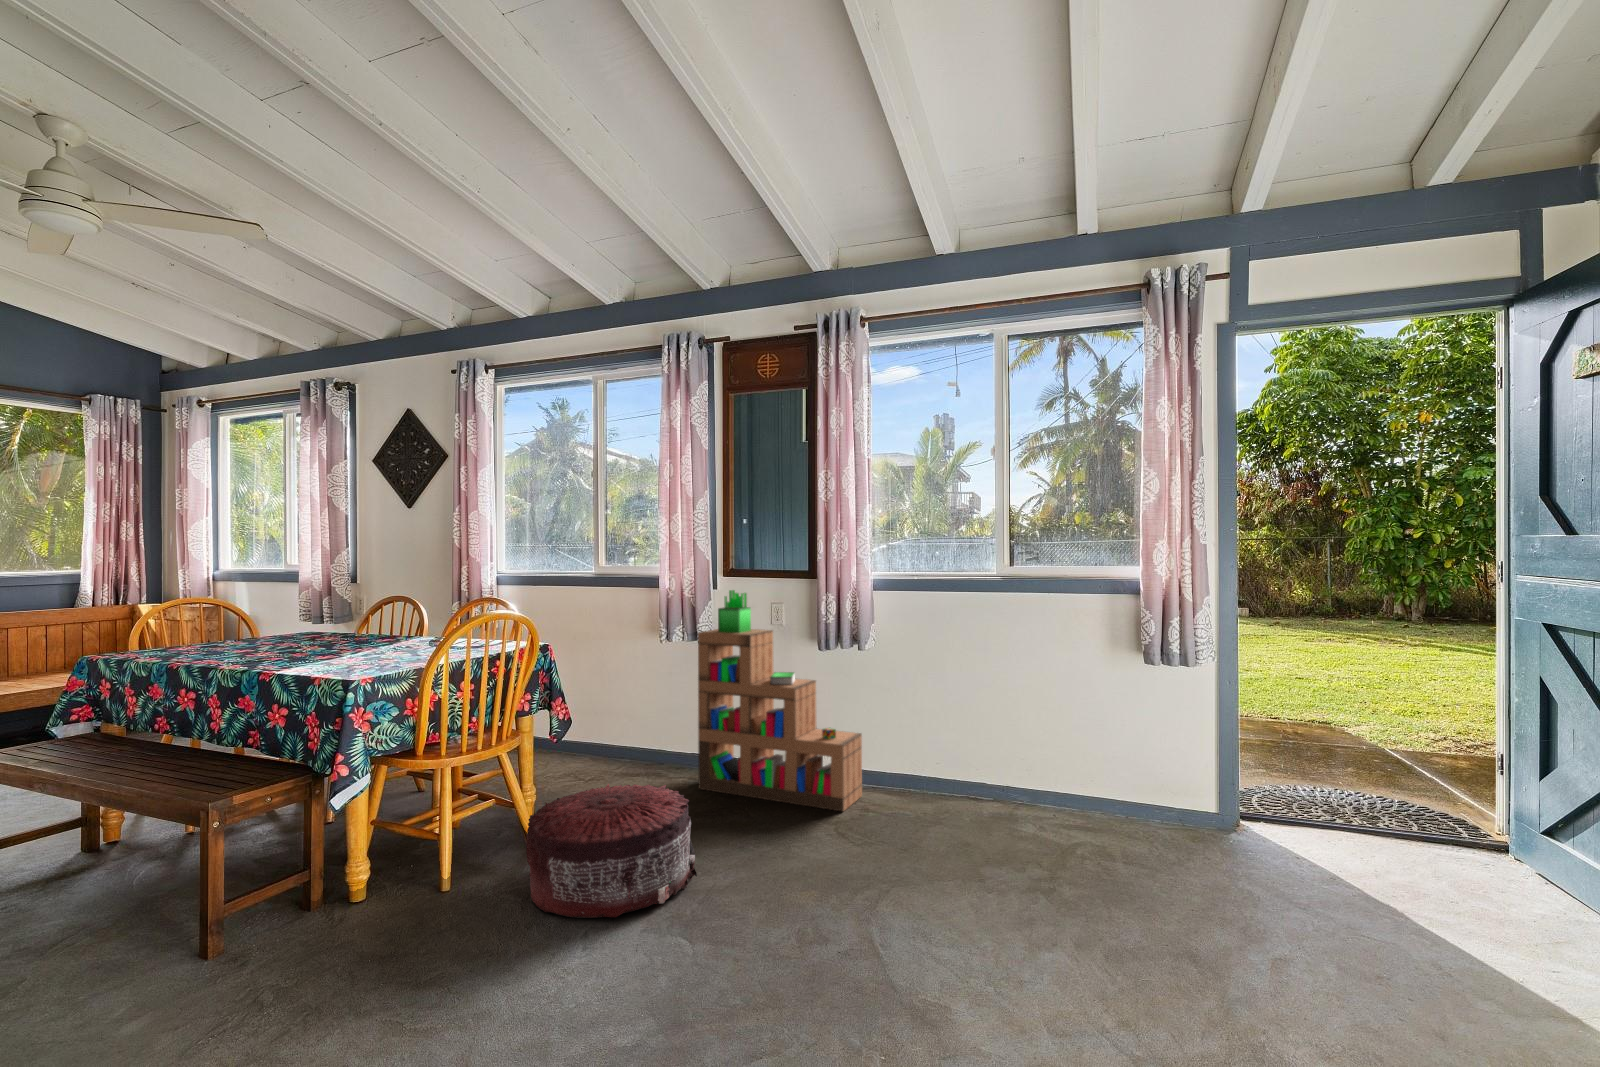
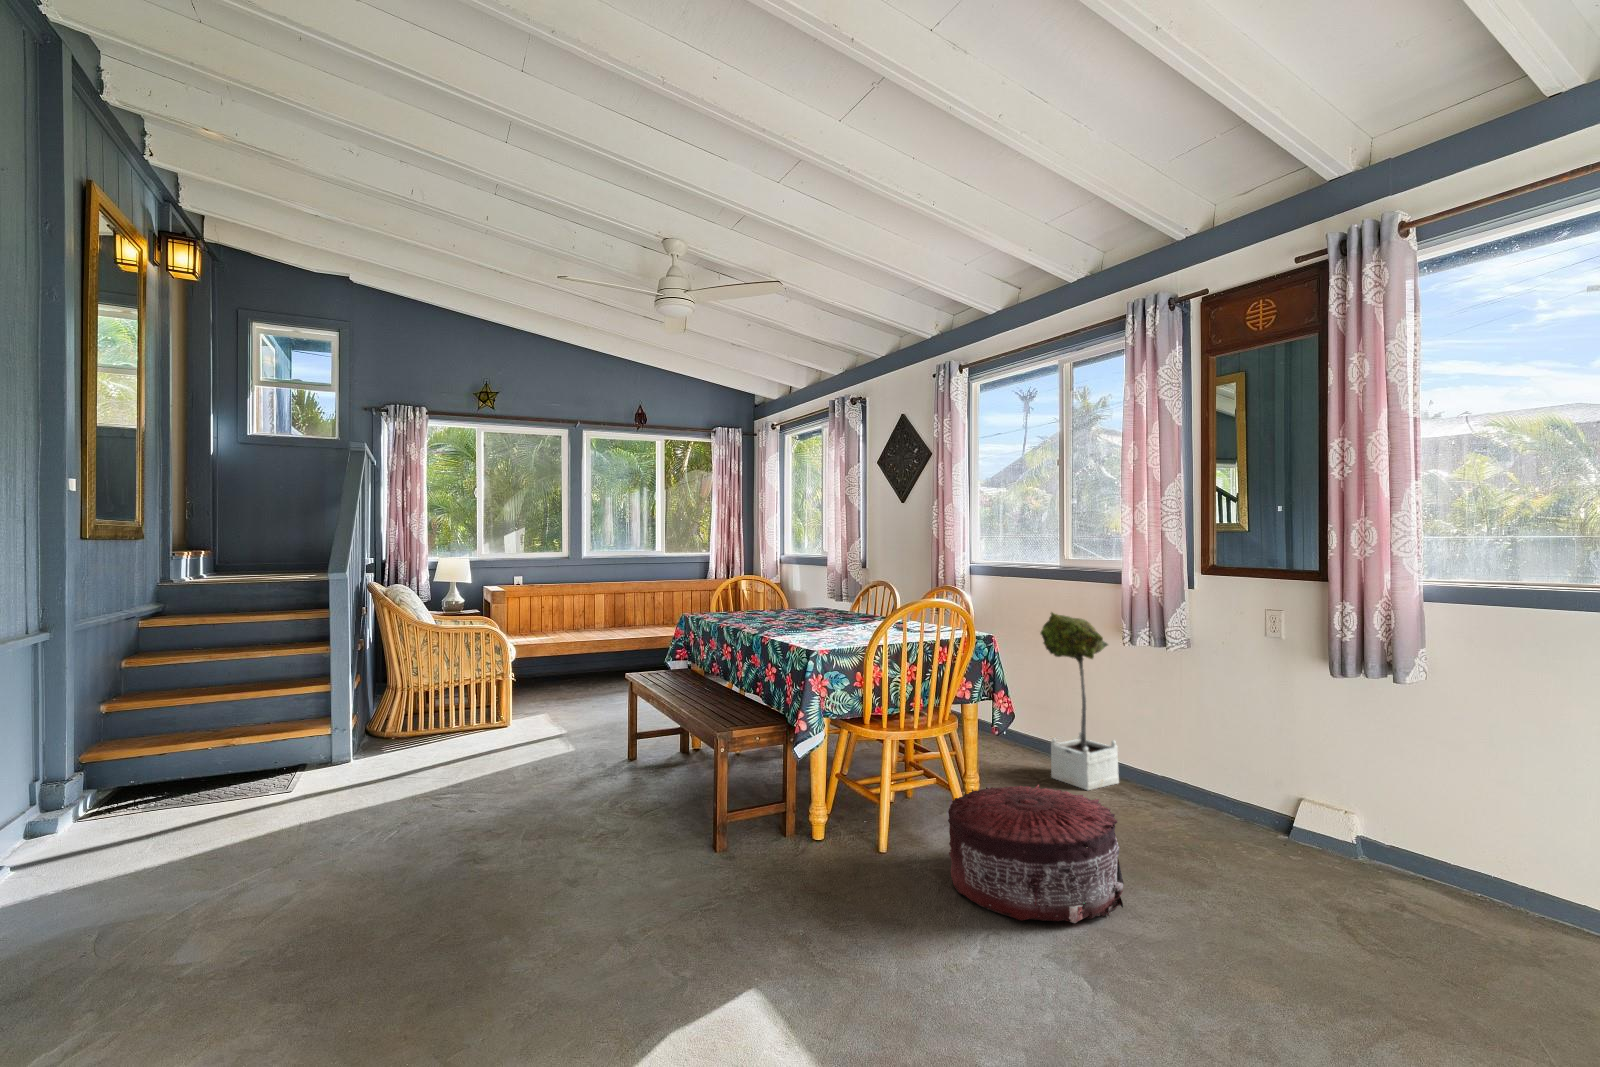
bookshelf: present [698,590,862,811] -> none [1165,590,1400,889]
potted tree: none [580,617,652,783] -> present [1041,612,1119,790]

